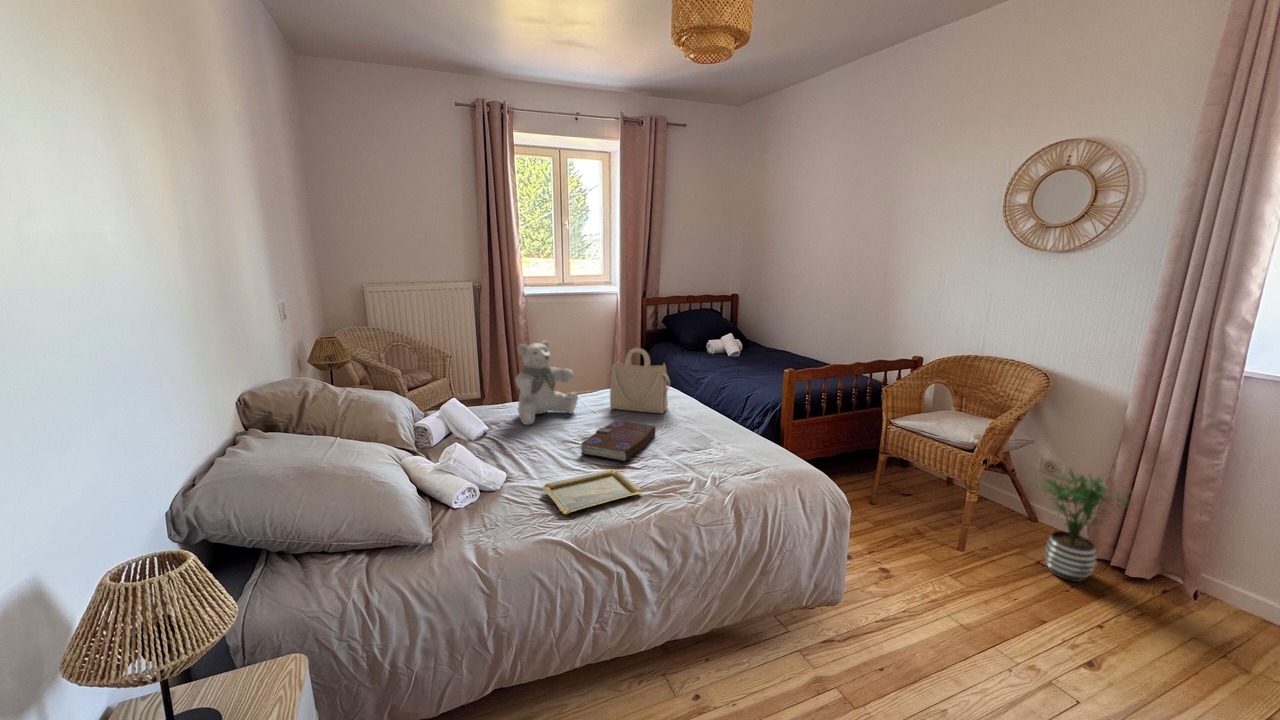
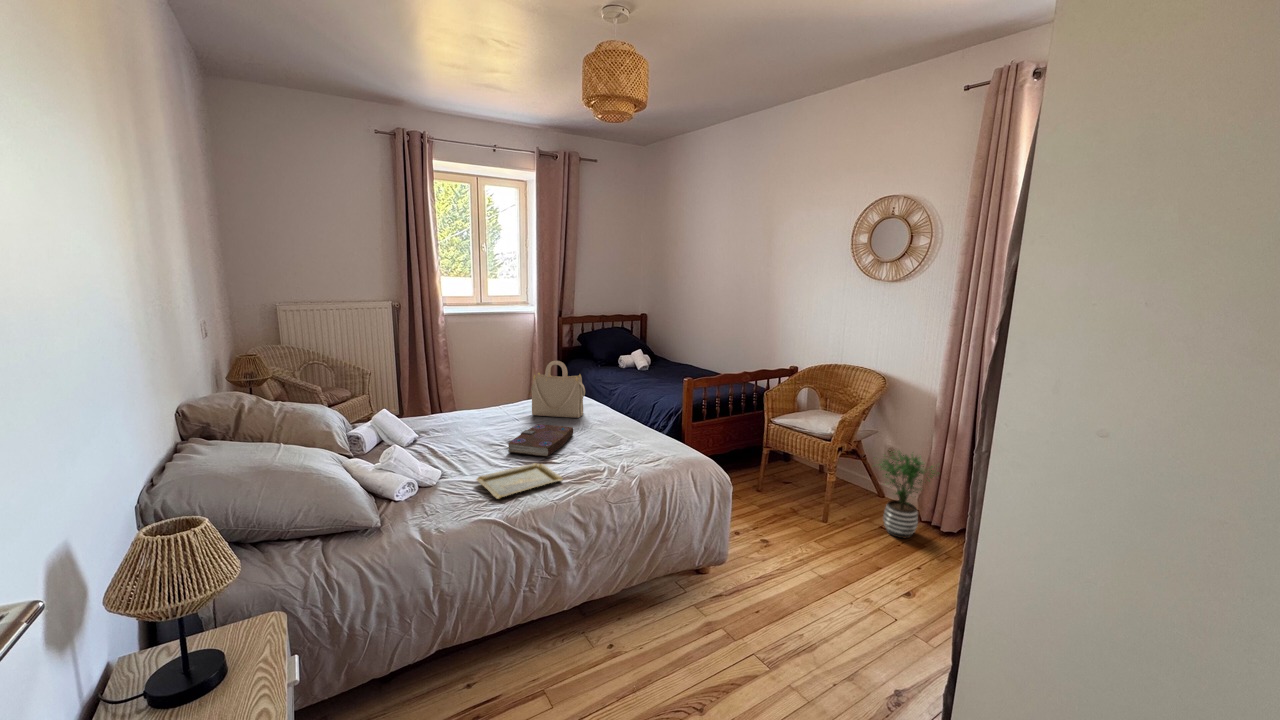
teddy bear: present [515,341,578,425] -> none [445,355,502,431]

